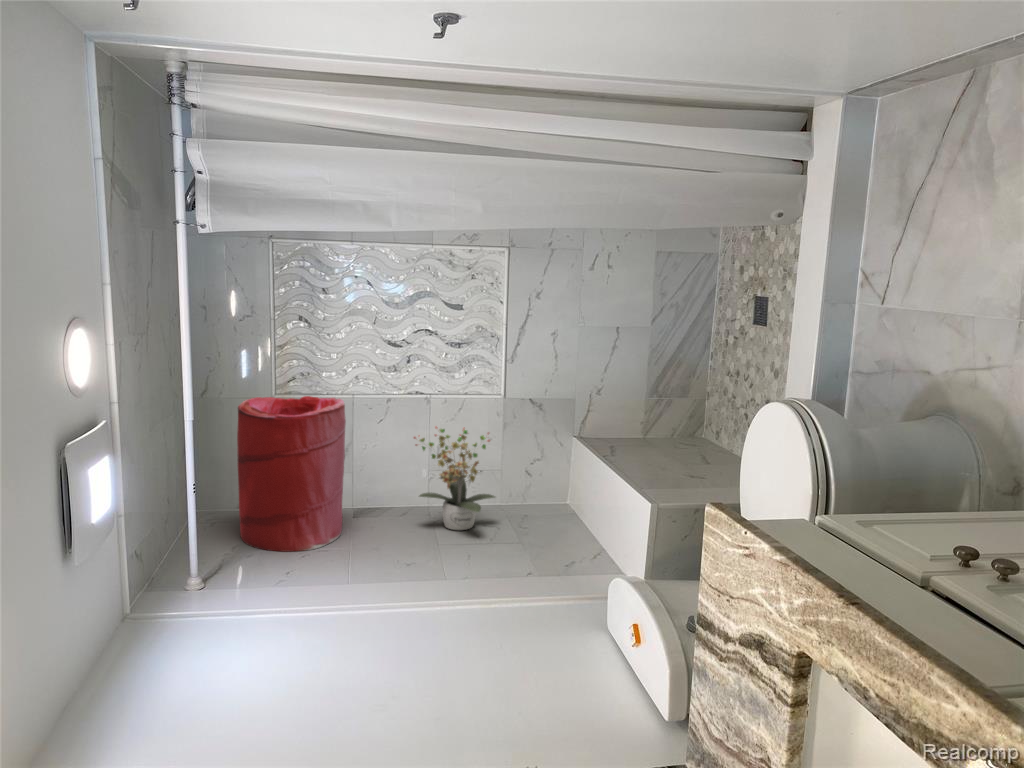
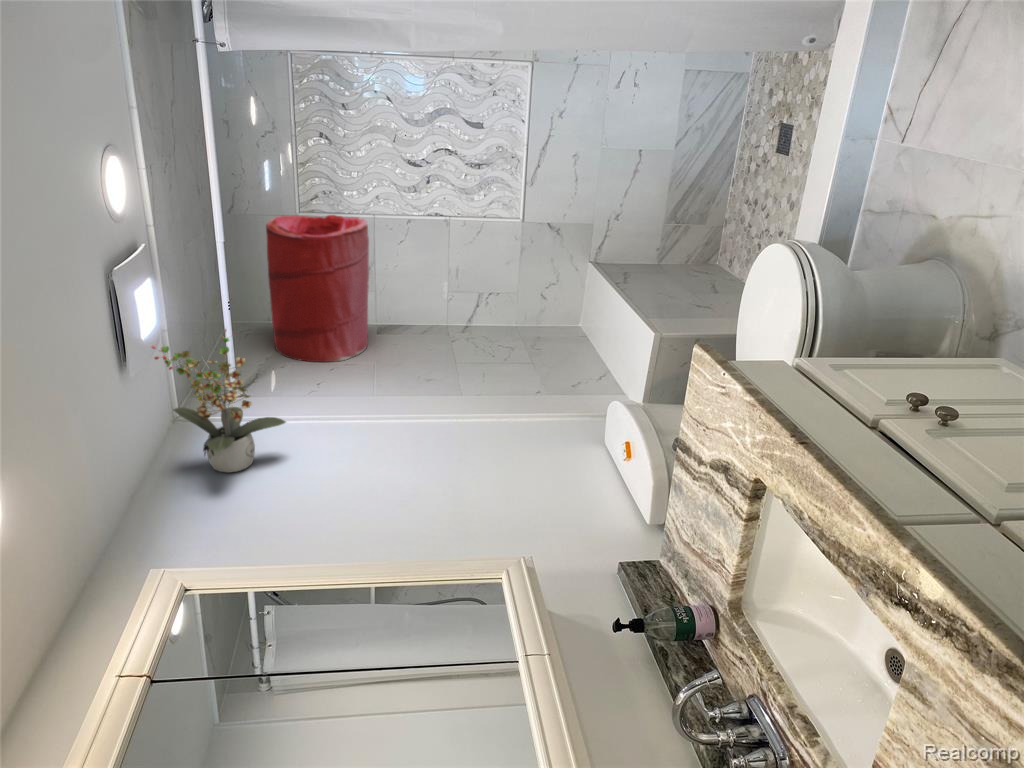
potted plant: present [414,427,495,530] -> present [152,329,286,472]

